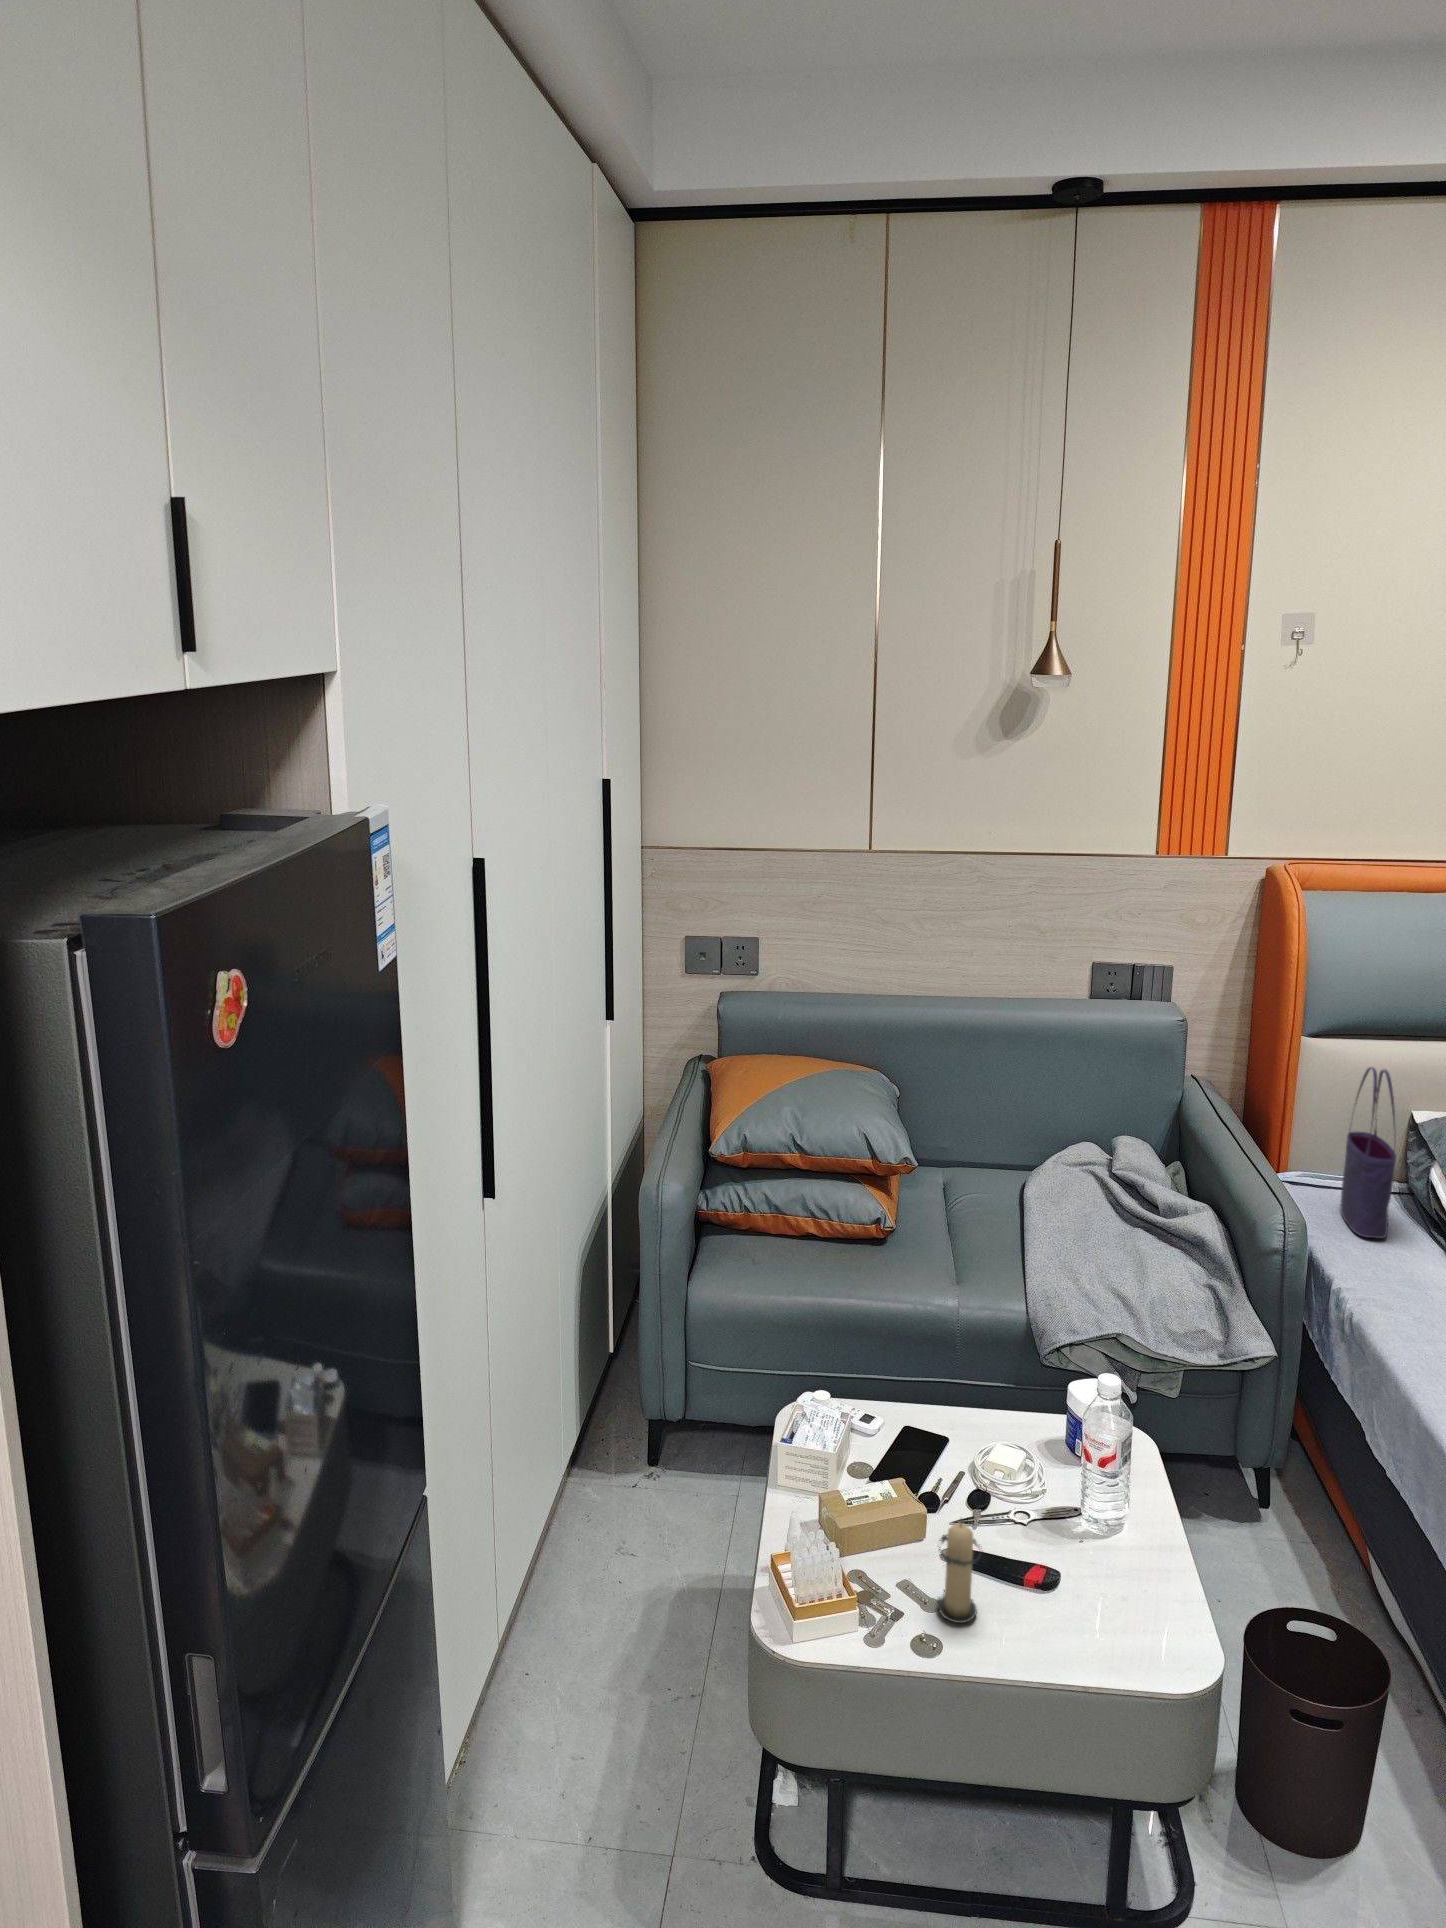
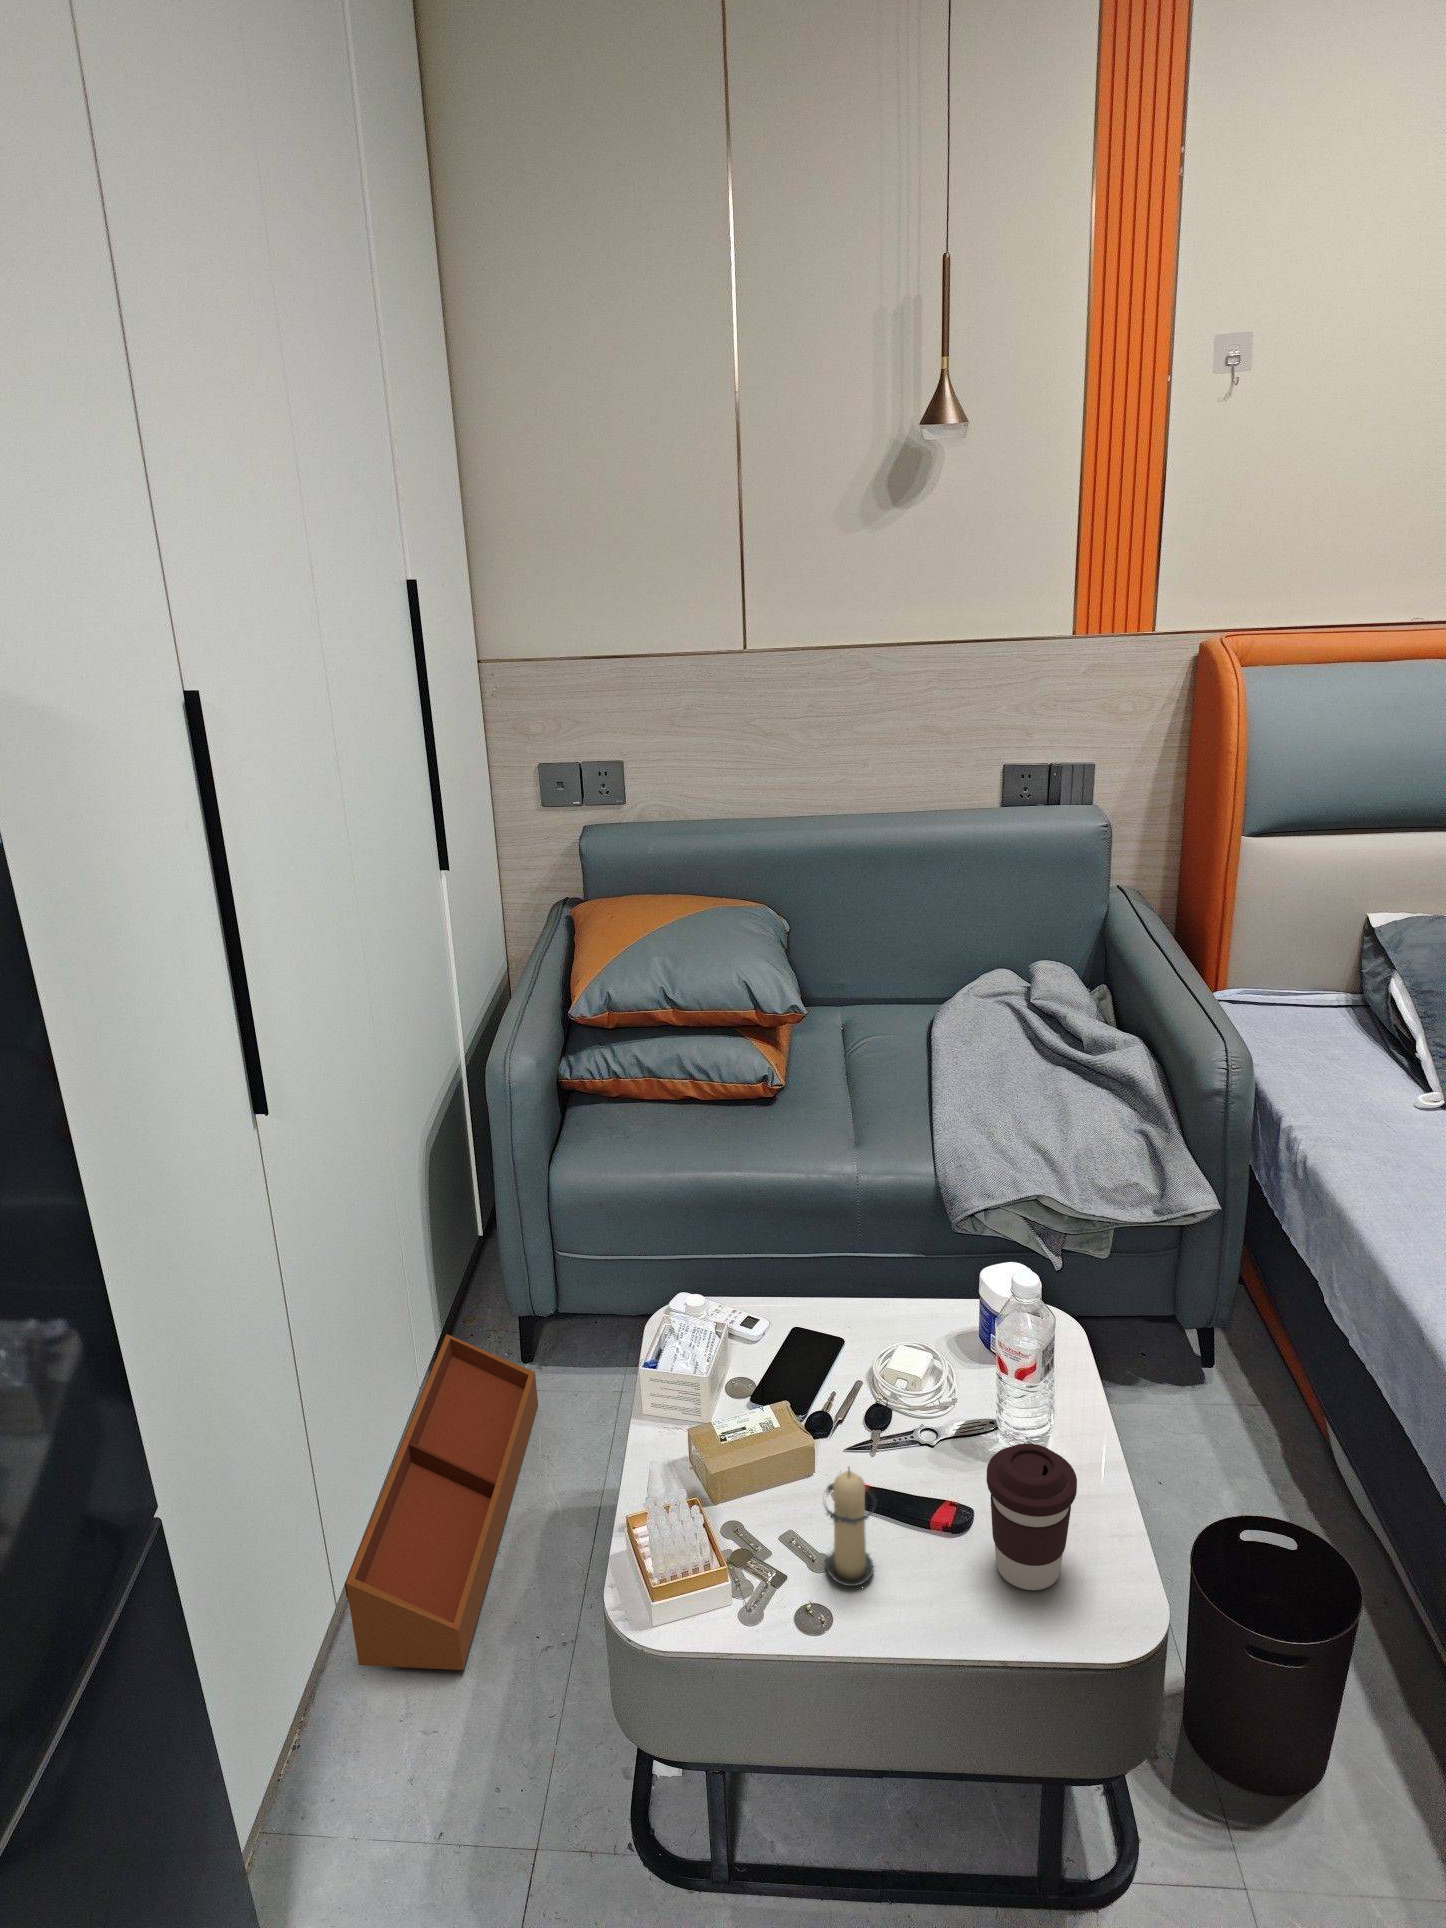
tote bag: present [1340,1067,1396,1238] -> none [1286,869,1350,1061]
storage bin: none [515,1428,664,1708] -> present [345,1334,538,1670]
coffee cup: none [1074,1511,1148,1637] -> present [987,1443,1077,1590]

